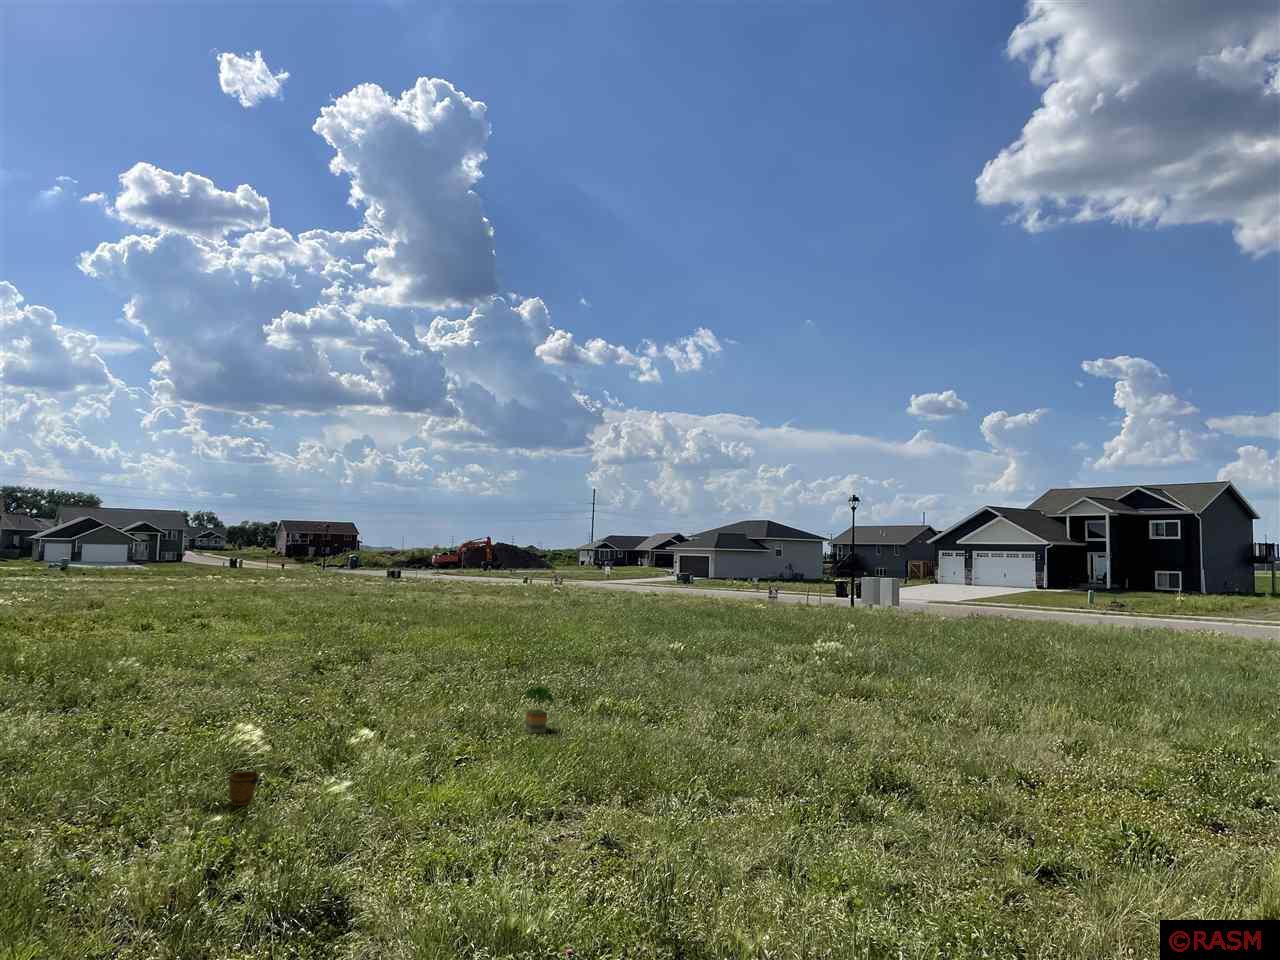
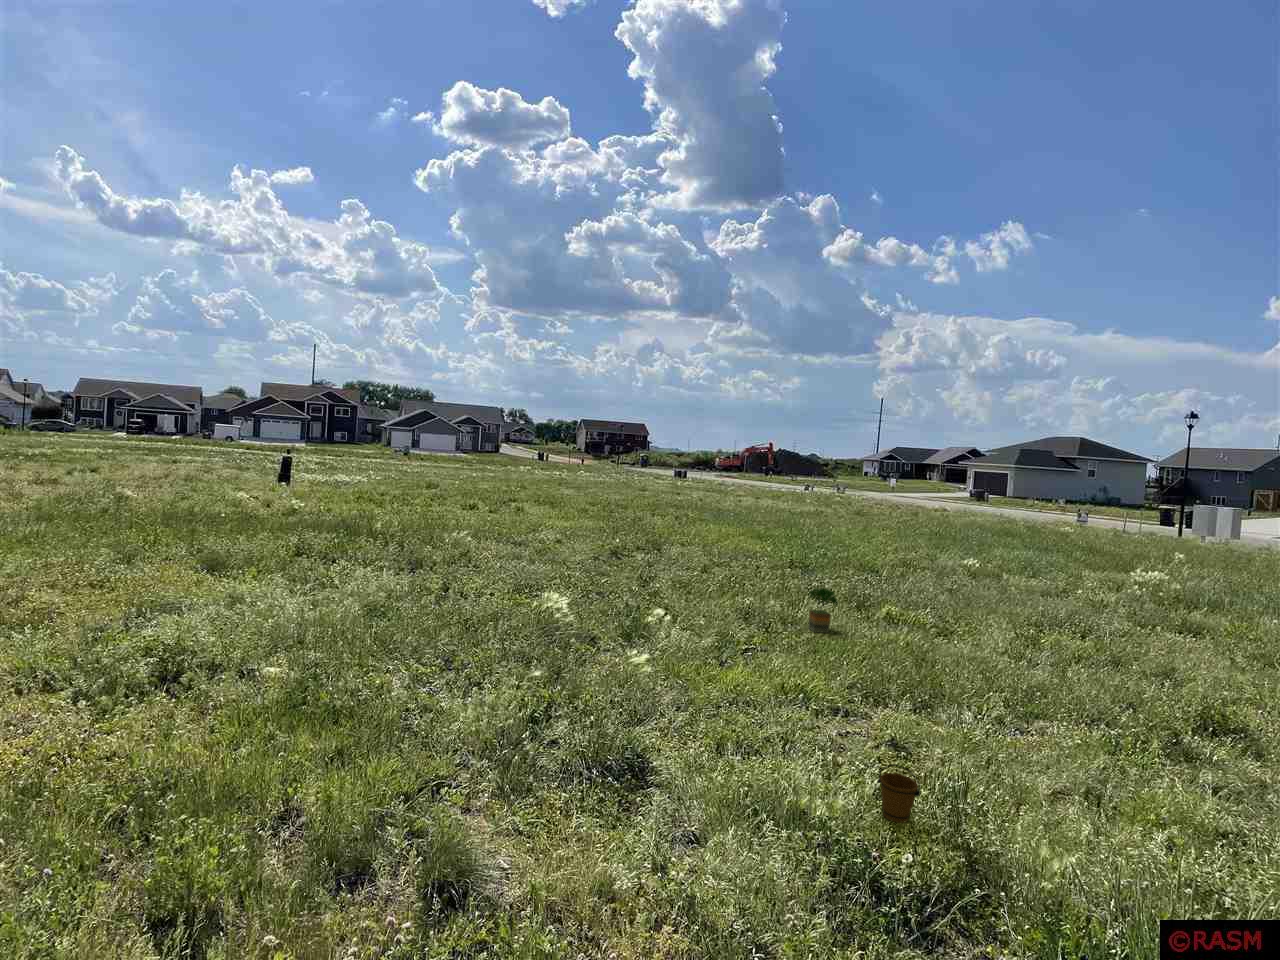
bucket: present [229,763,259,806] -> present [877,764,921,823]

